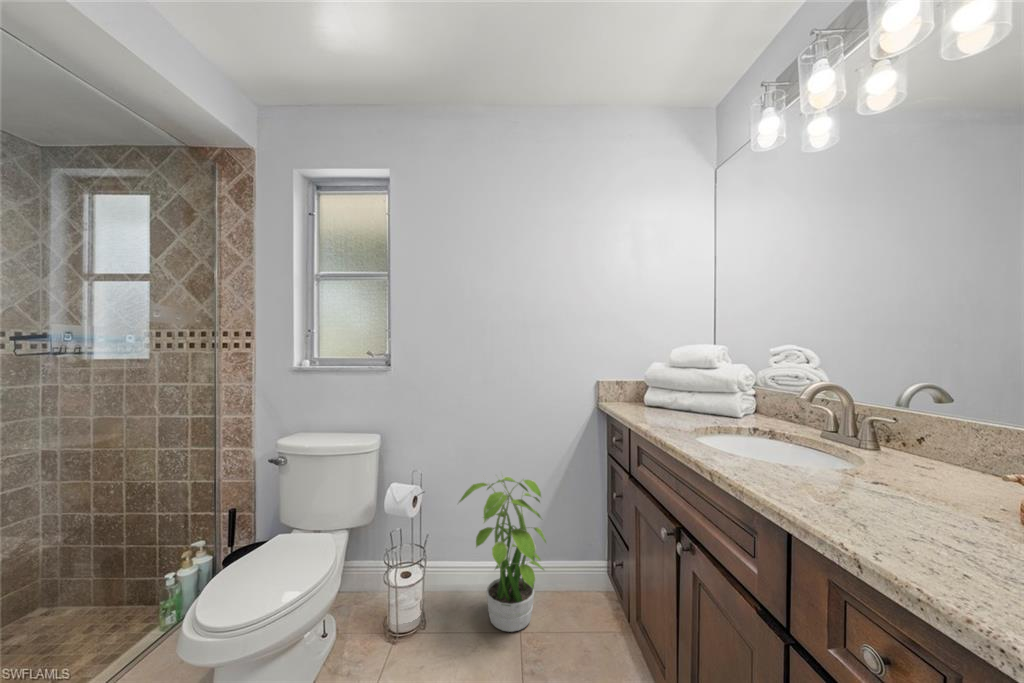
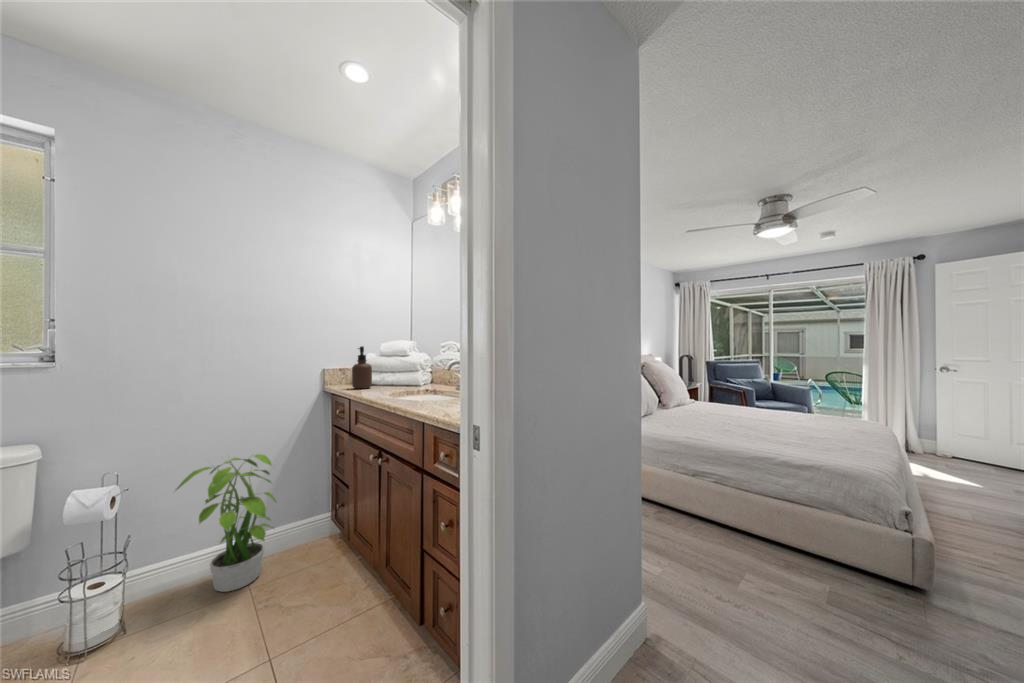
soap dispenser: none [633,352,660,413] -> present [352,346,372,389]

